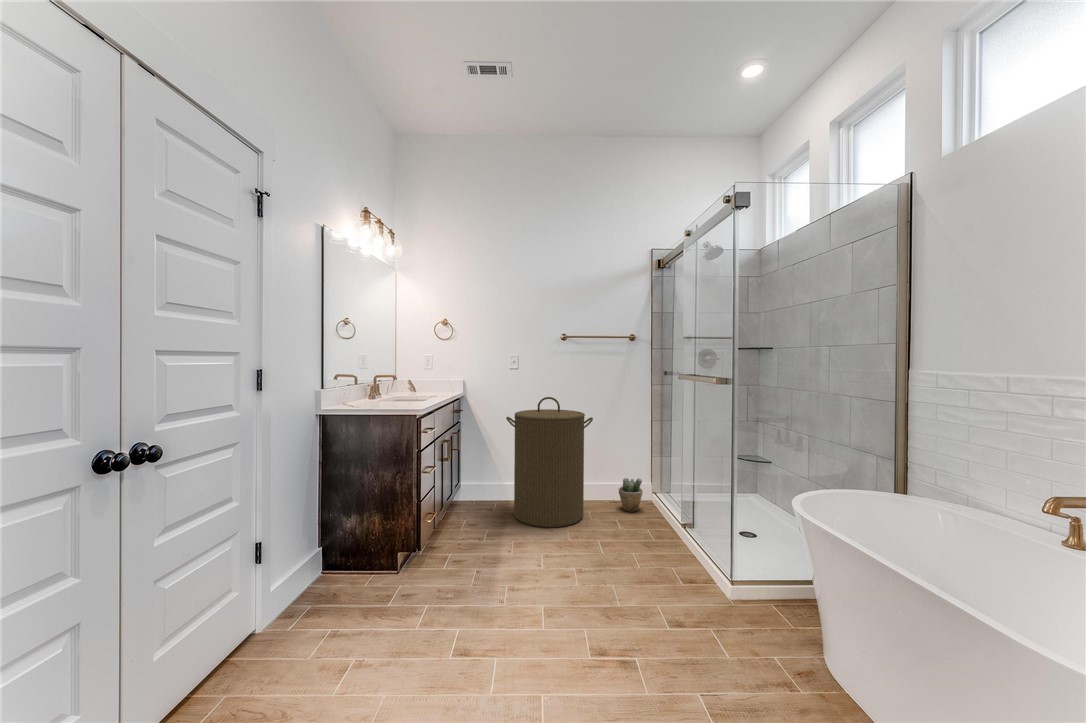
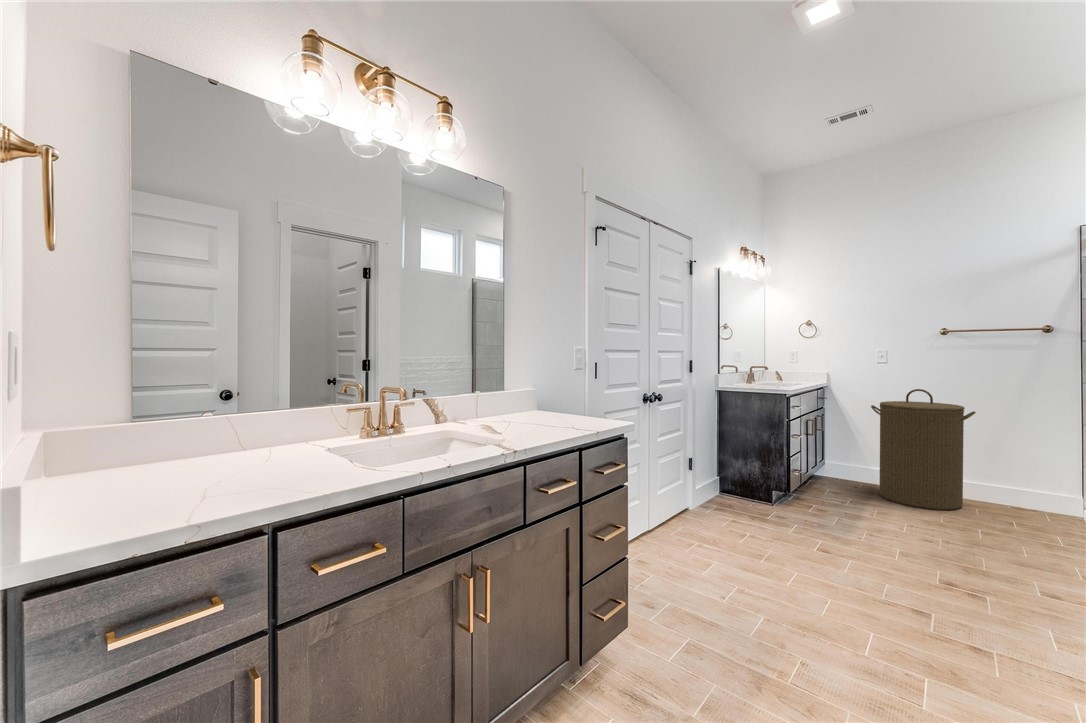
potted plant: present [619,478,643,512] -> none [1015,479,1051,516]

